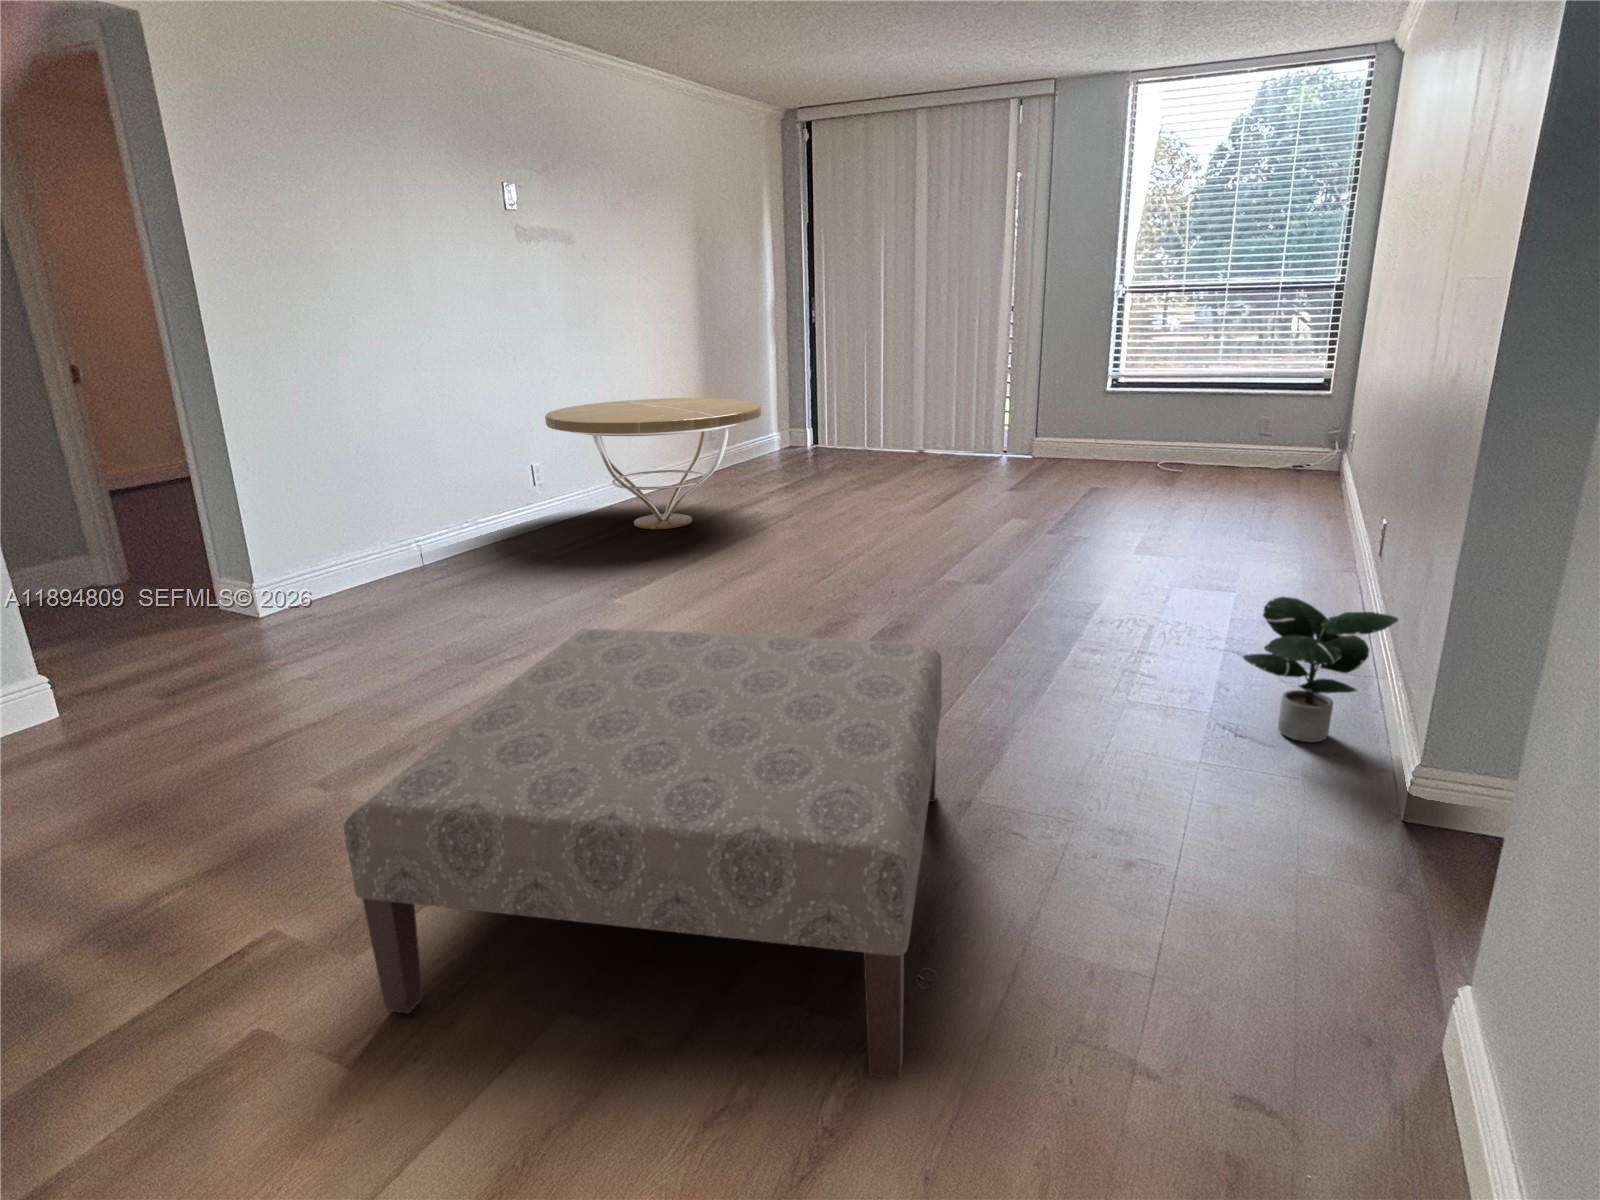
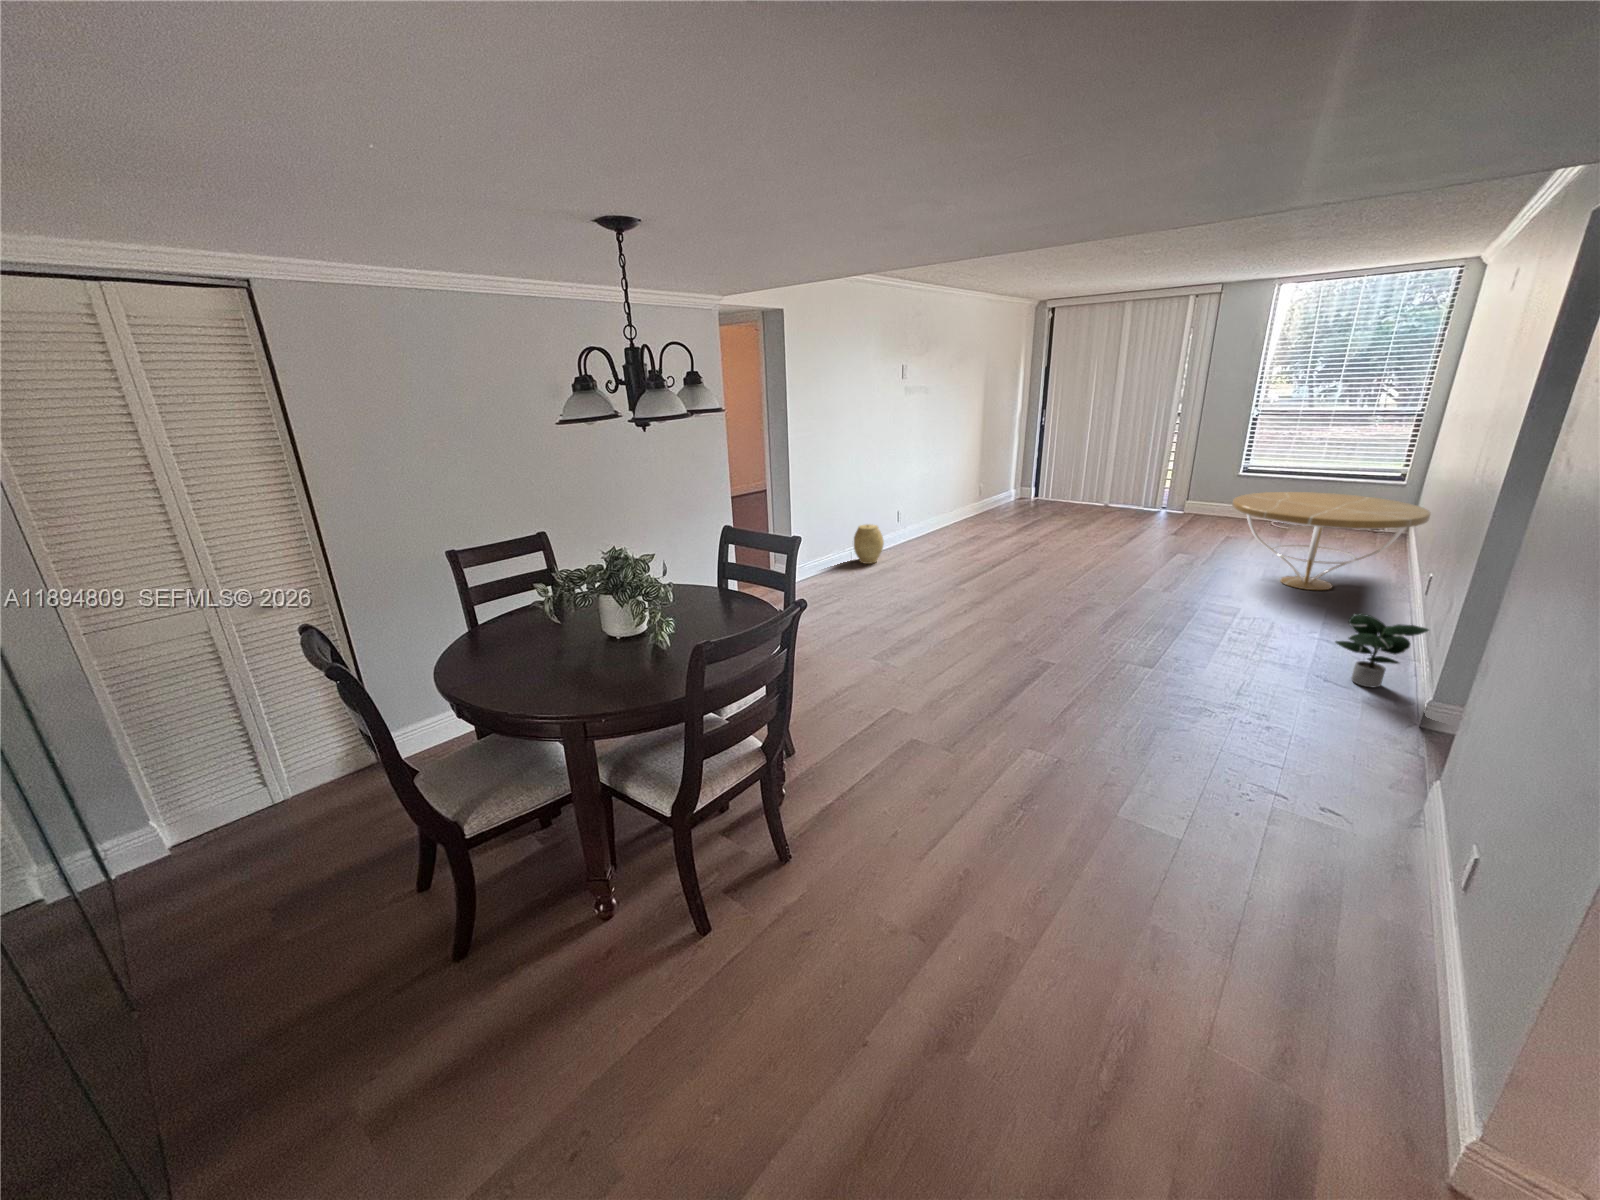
coffee table: present [545,398,761,529] -> present [1232,492,1430,590]
woven basket: none [418,490,484,568] -> present [854,524,884,564]
ottoman: present [344,628,942,1079] -> none [963,603,1195,782]

